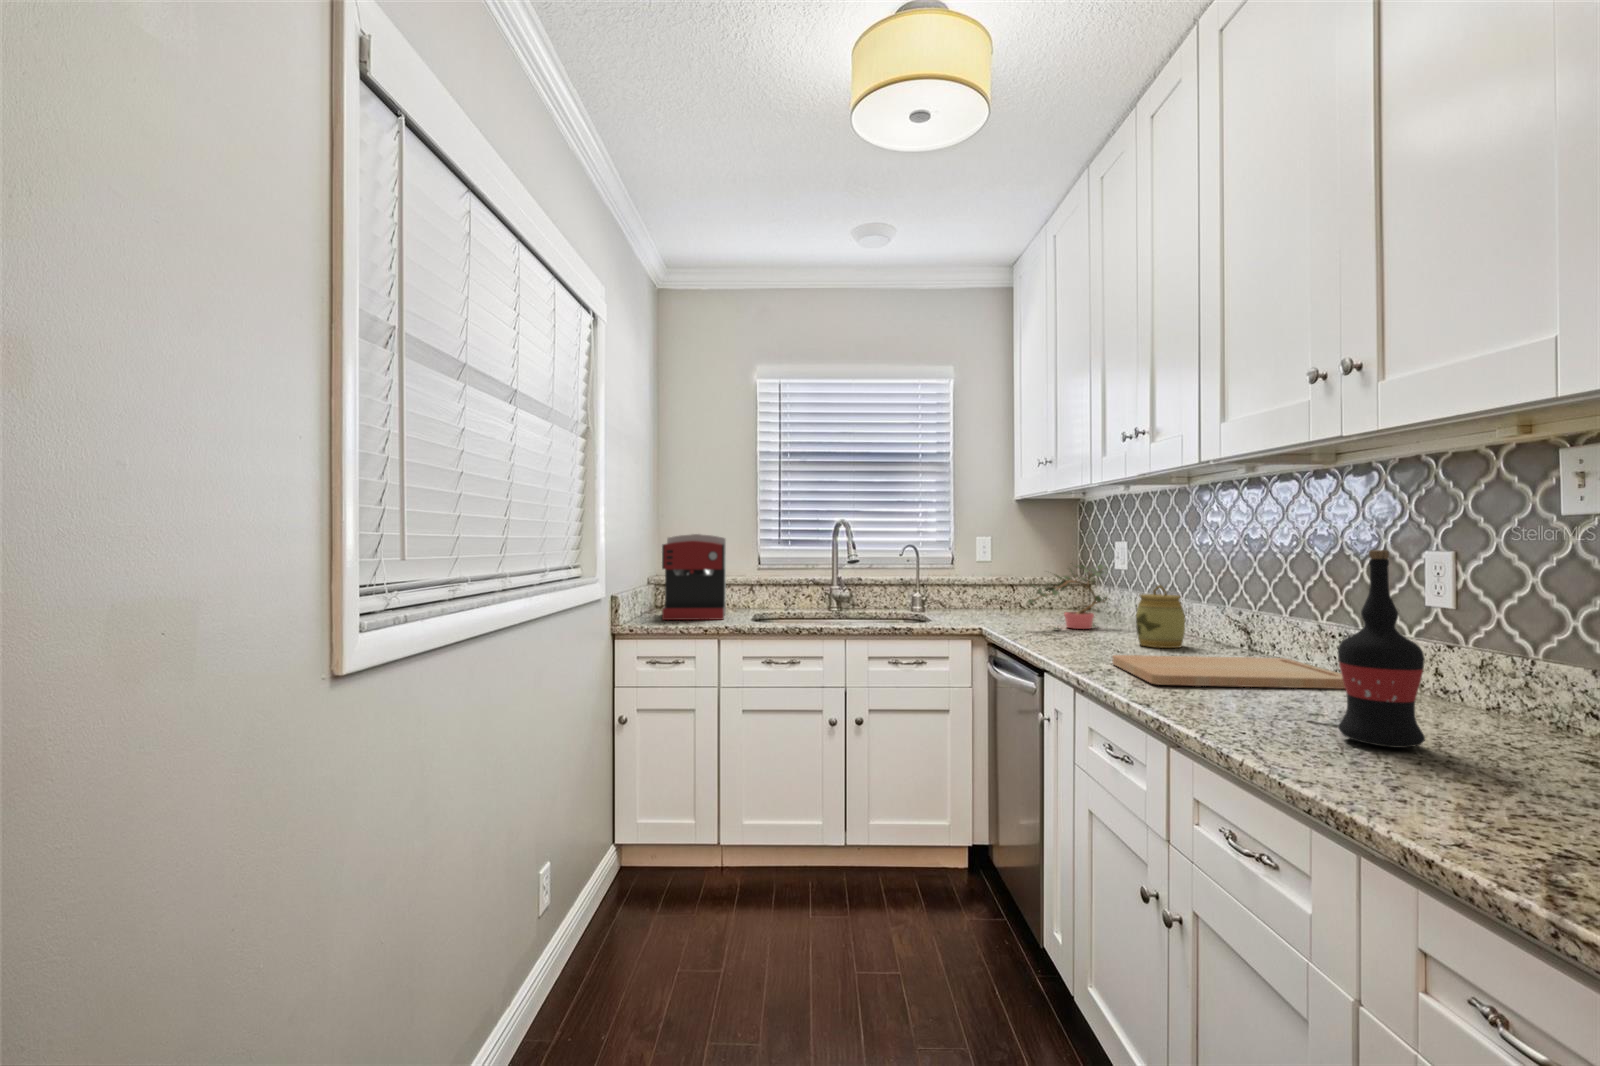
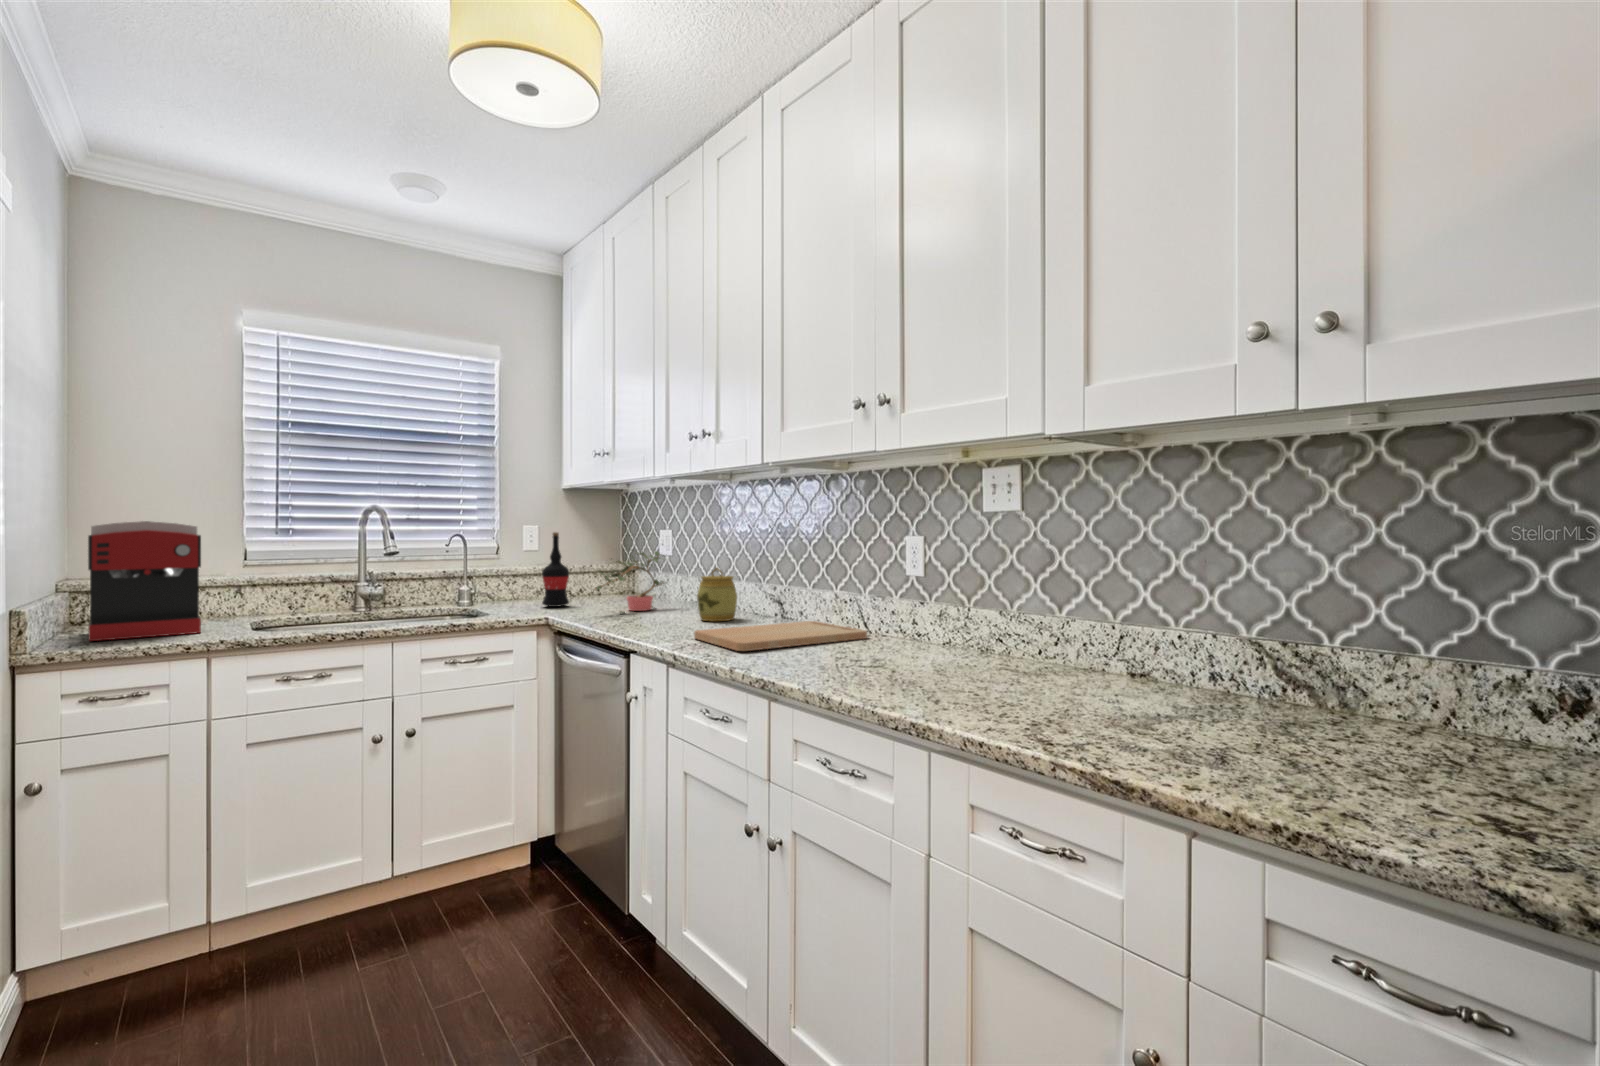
wine bottle: present [1337,550,1425,748] -> present [542,532,569,607]

